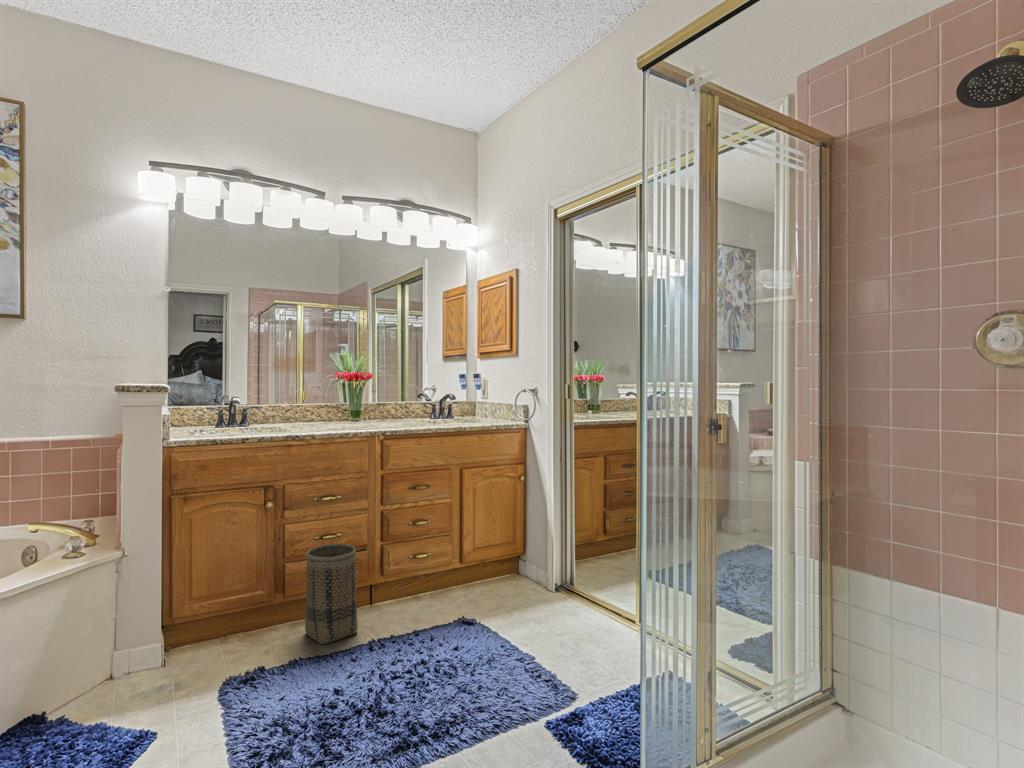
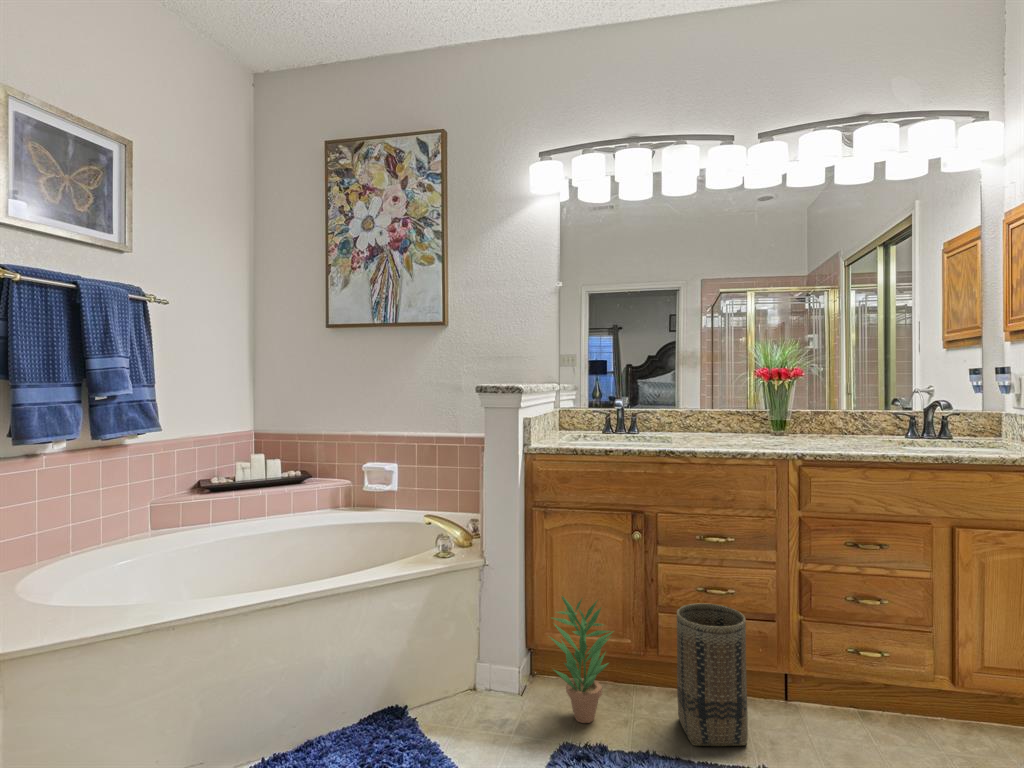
potted plant: none [200,557,260,662] -> present [550,596,613,723]

